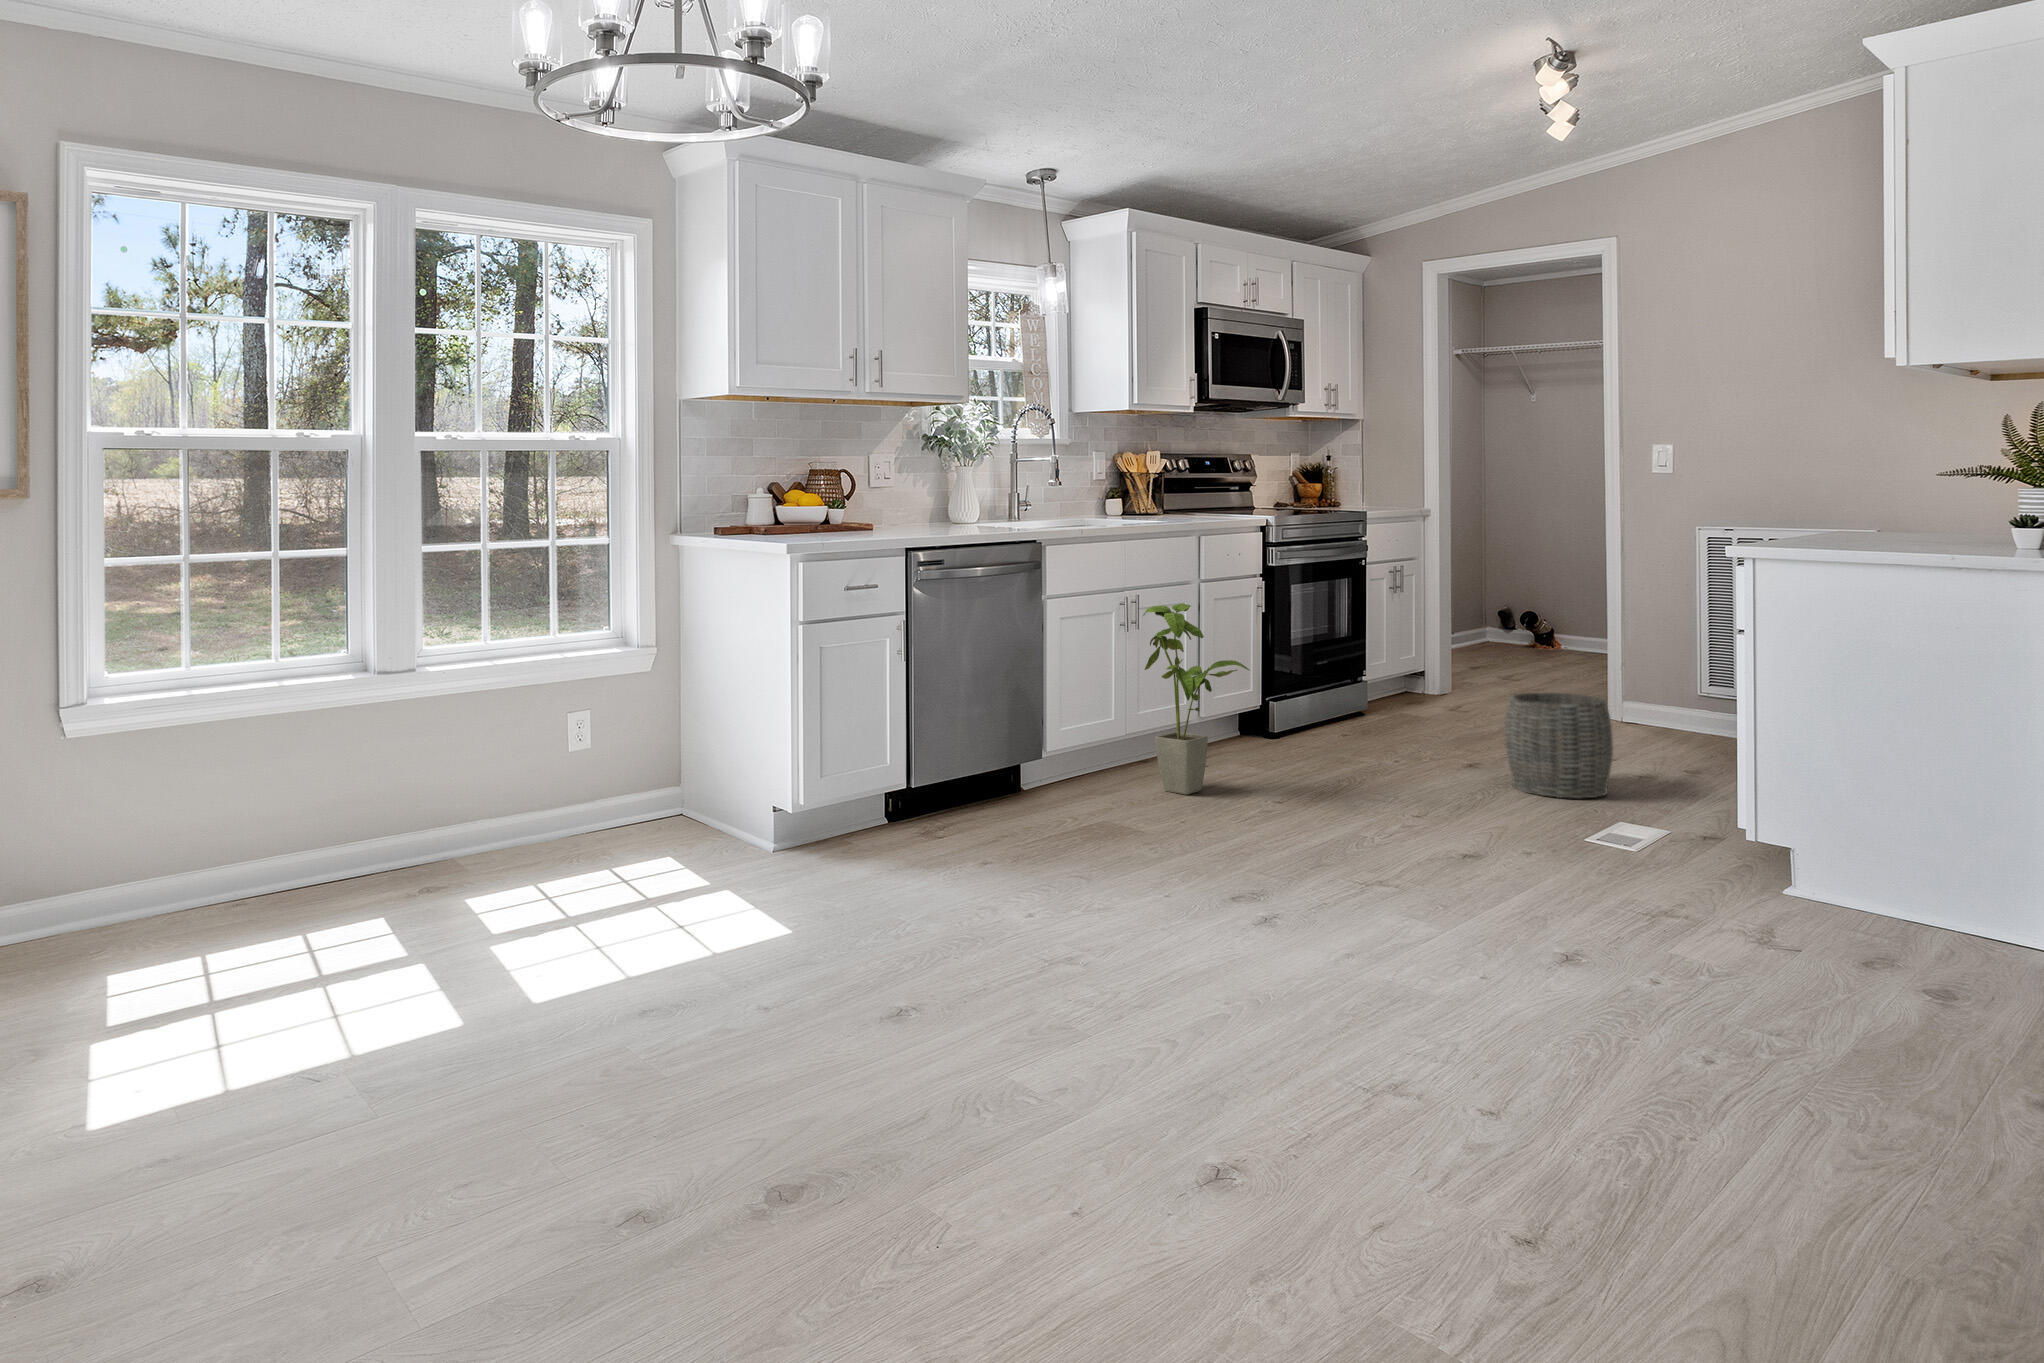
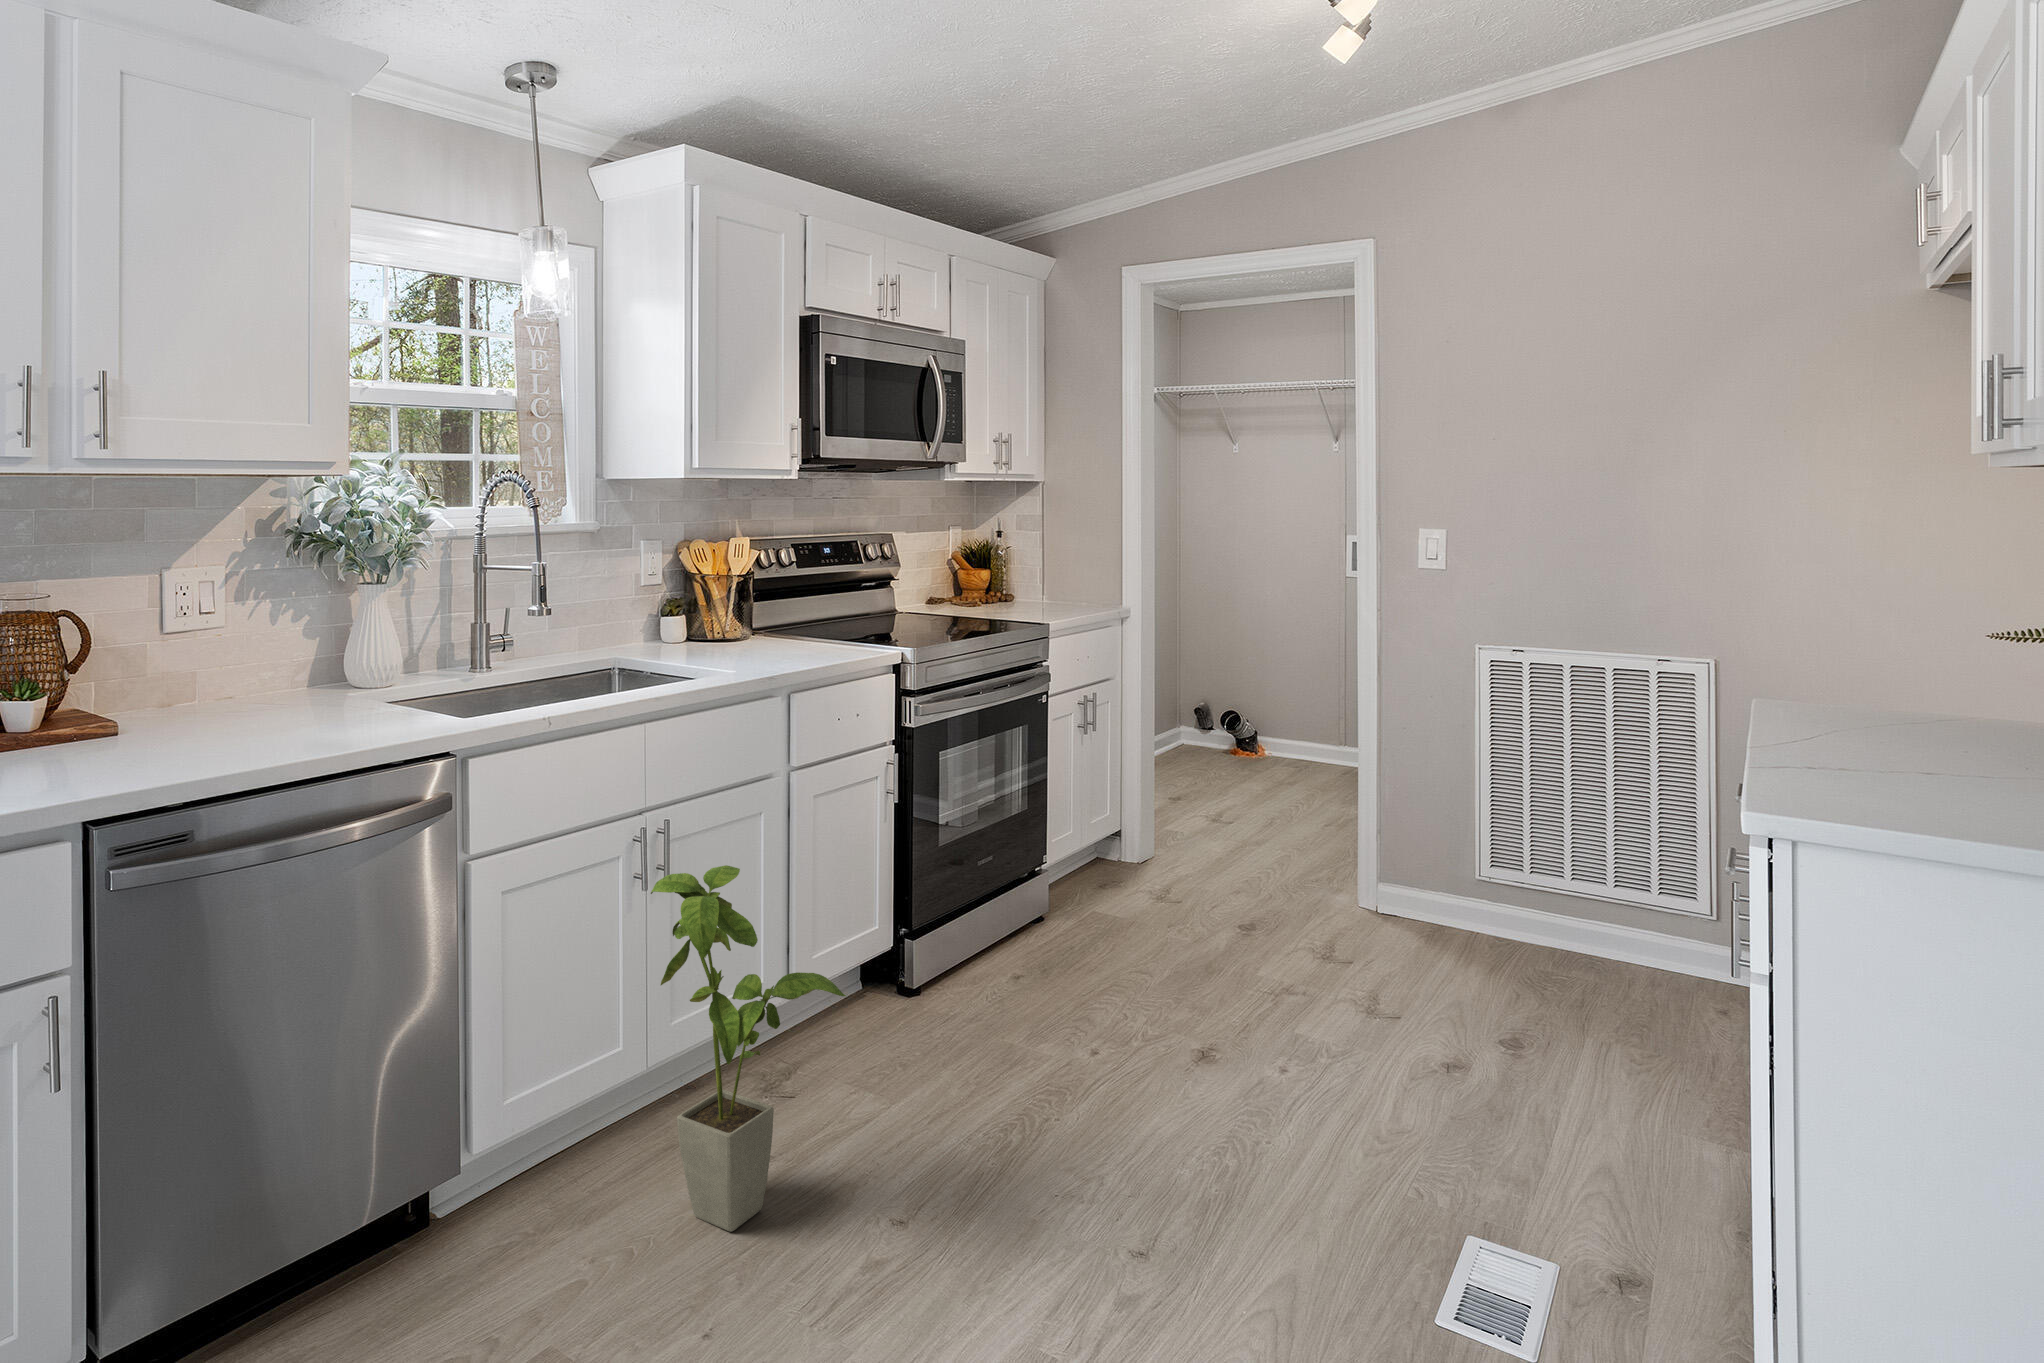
woven basket: present [1505,693,1613,798] -> none [1266,965,1434,1179]

